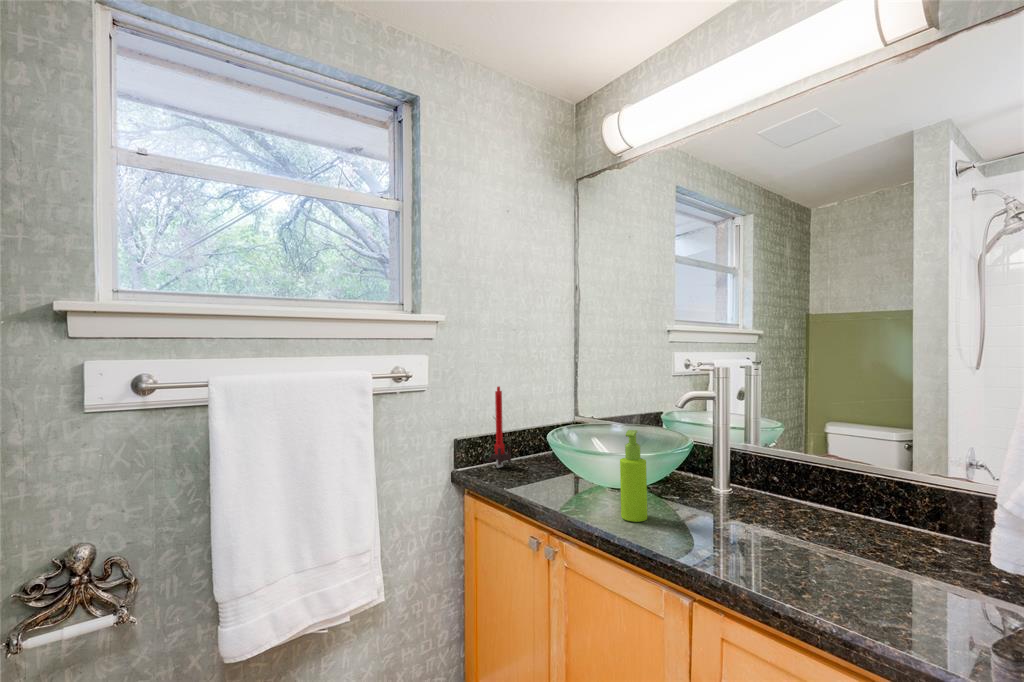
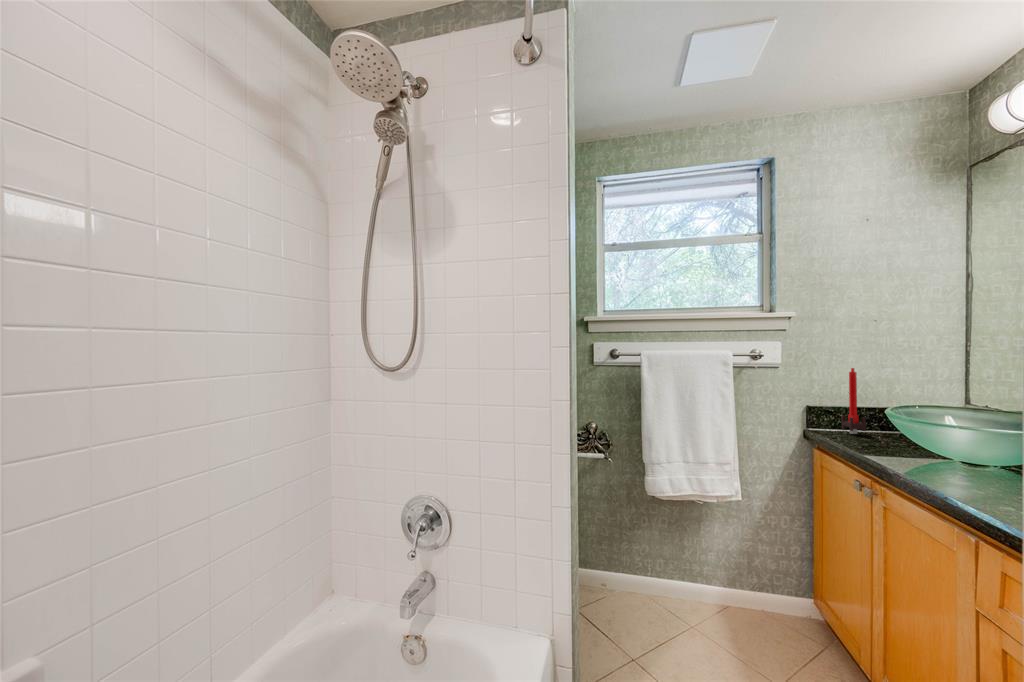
soap dispenser: present [620,430,647,522] -> none [939,406,972,483]

